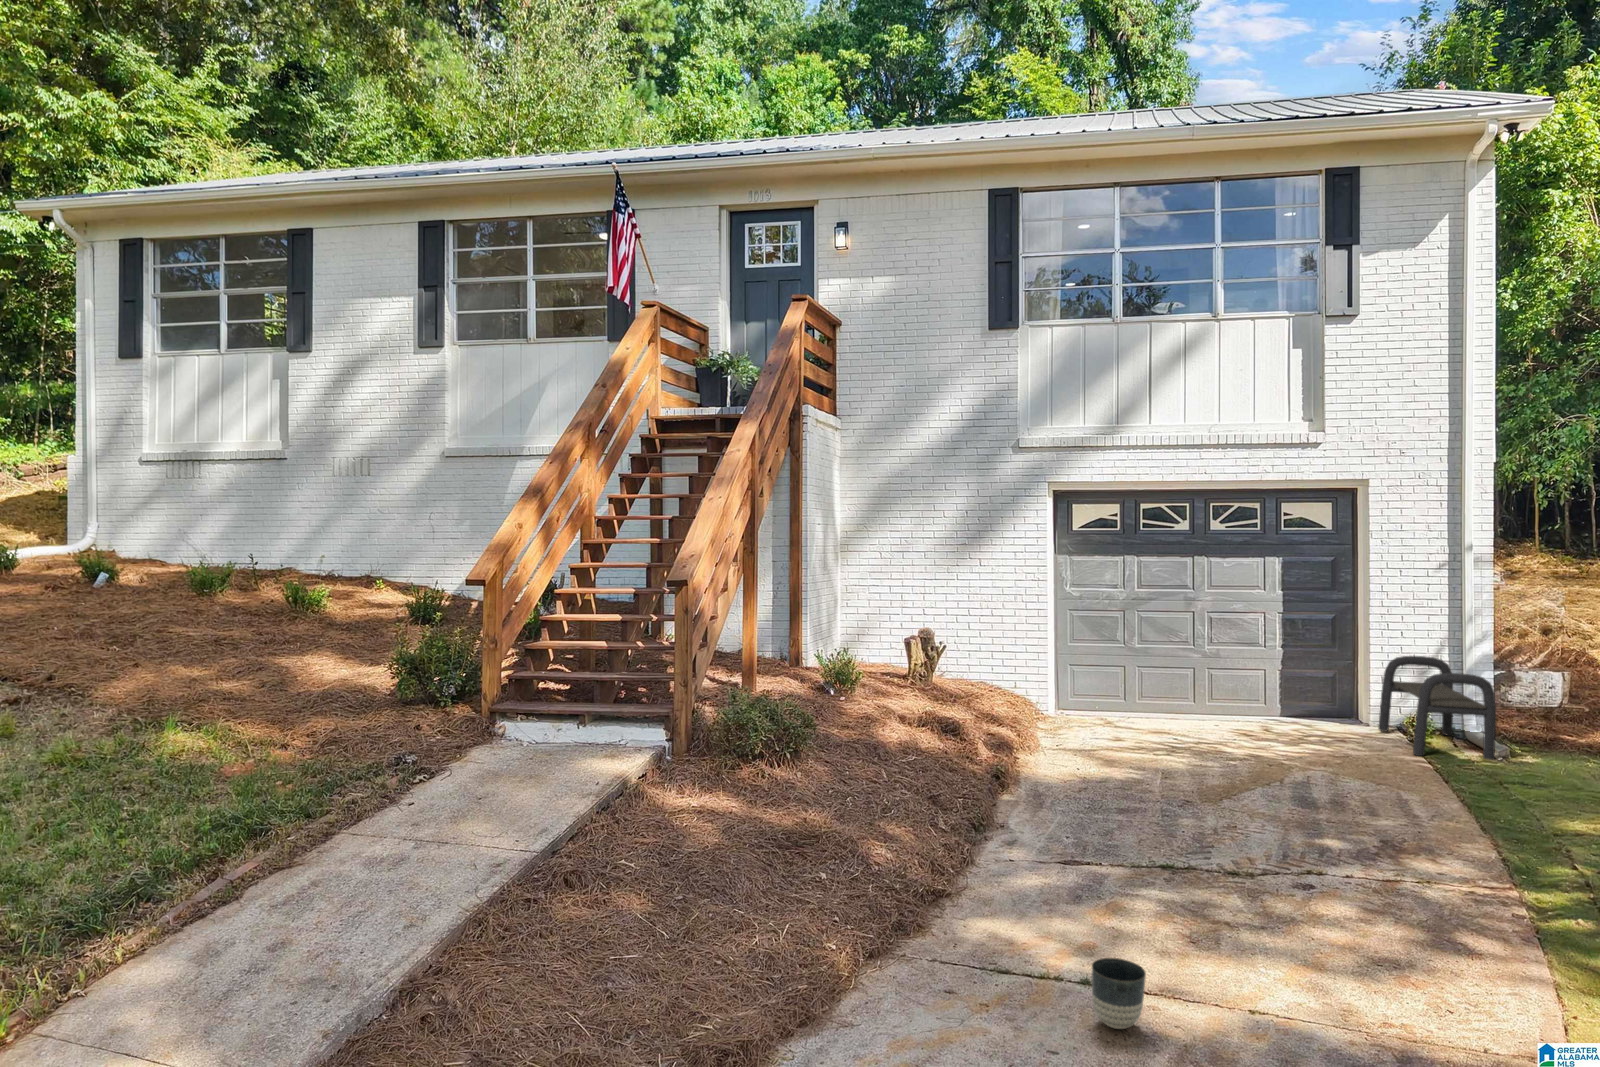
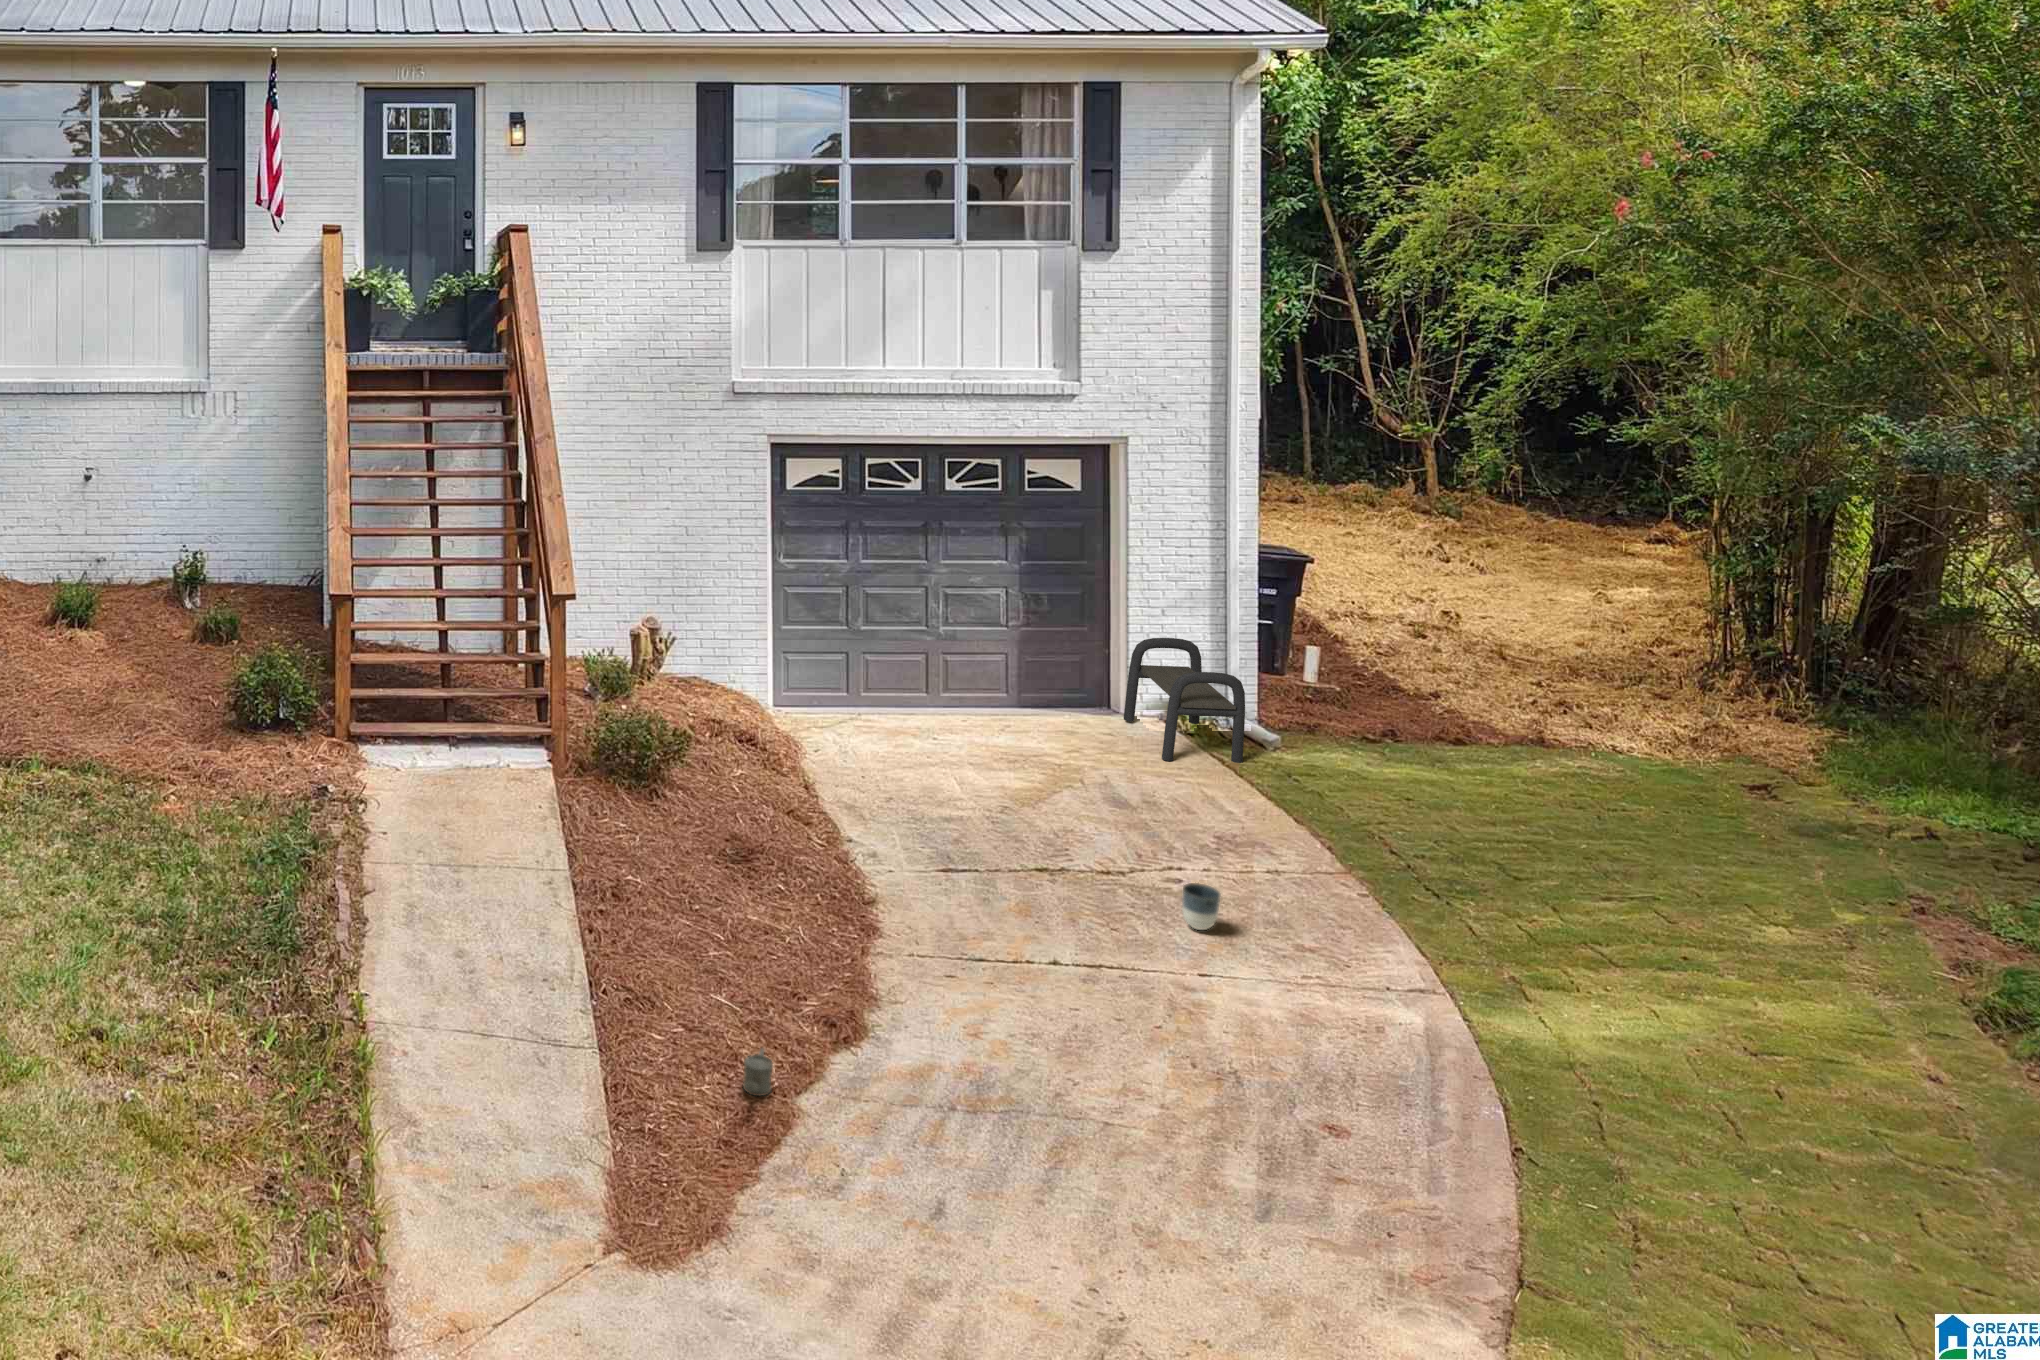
watering can: none [901,917,939,964] -> present [743,1049,773,1096]
planter: present [1092,958,1146,1029] -> present [1182,883,1221,930]

